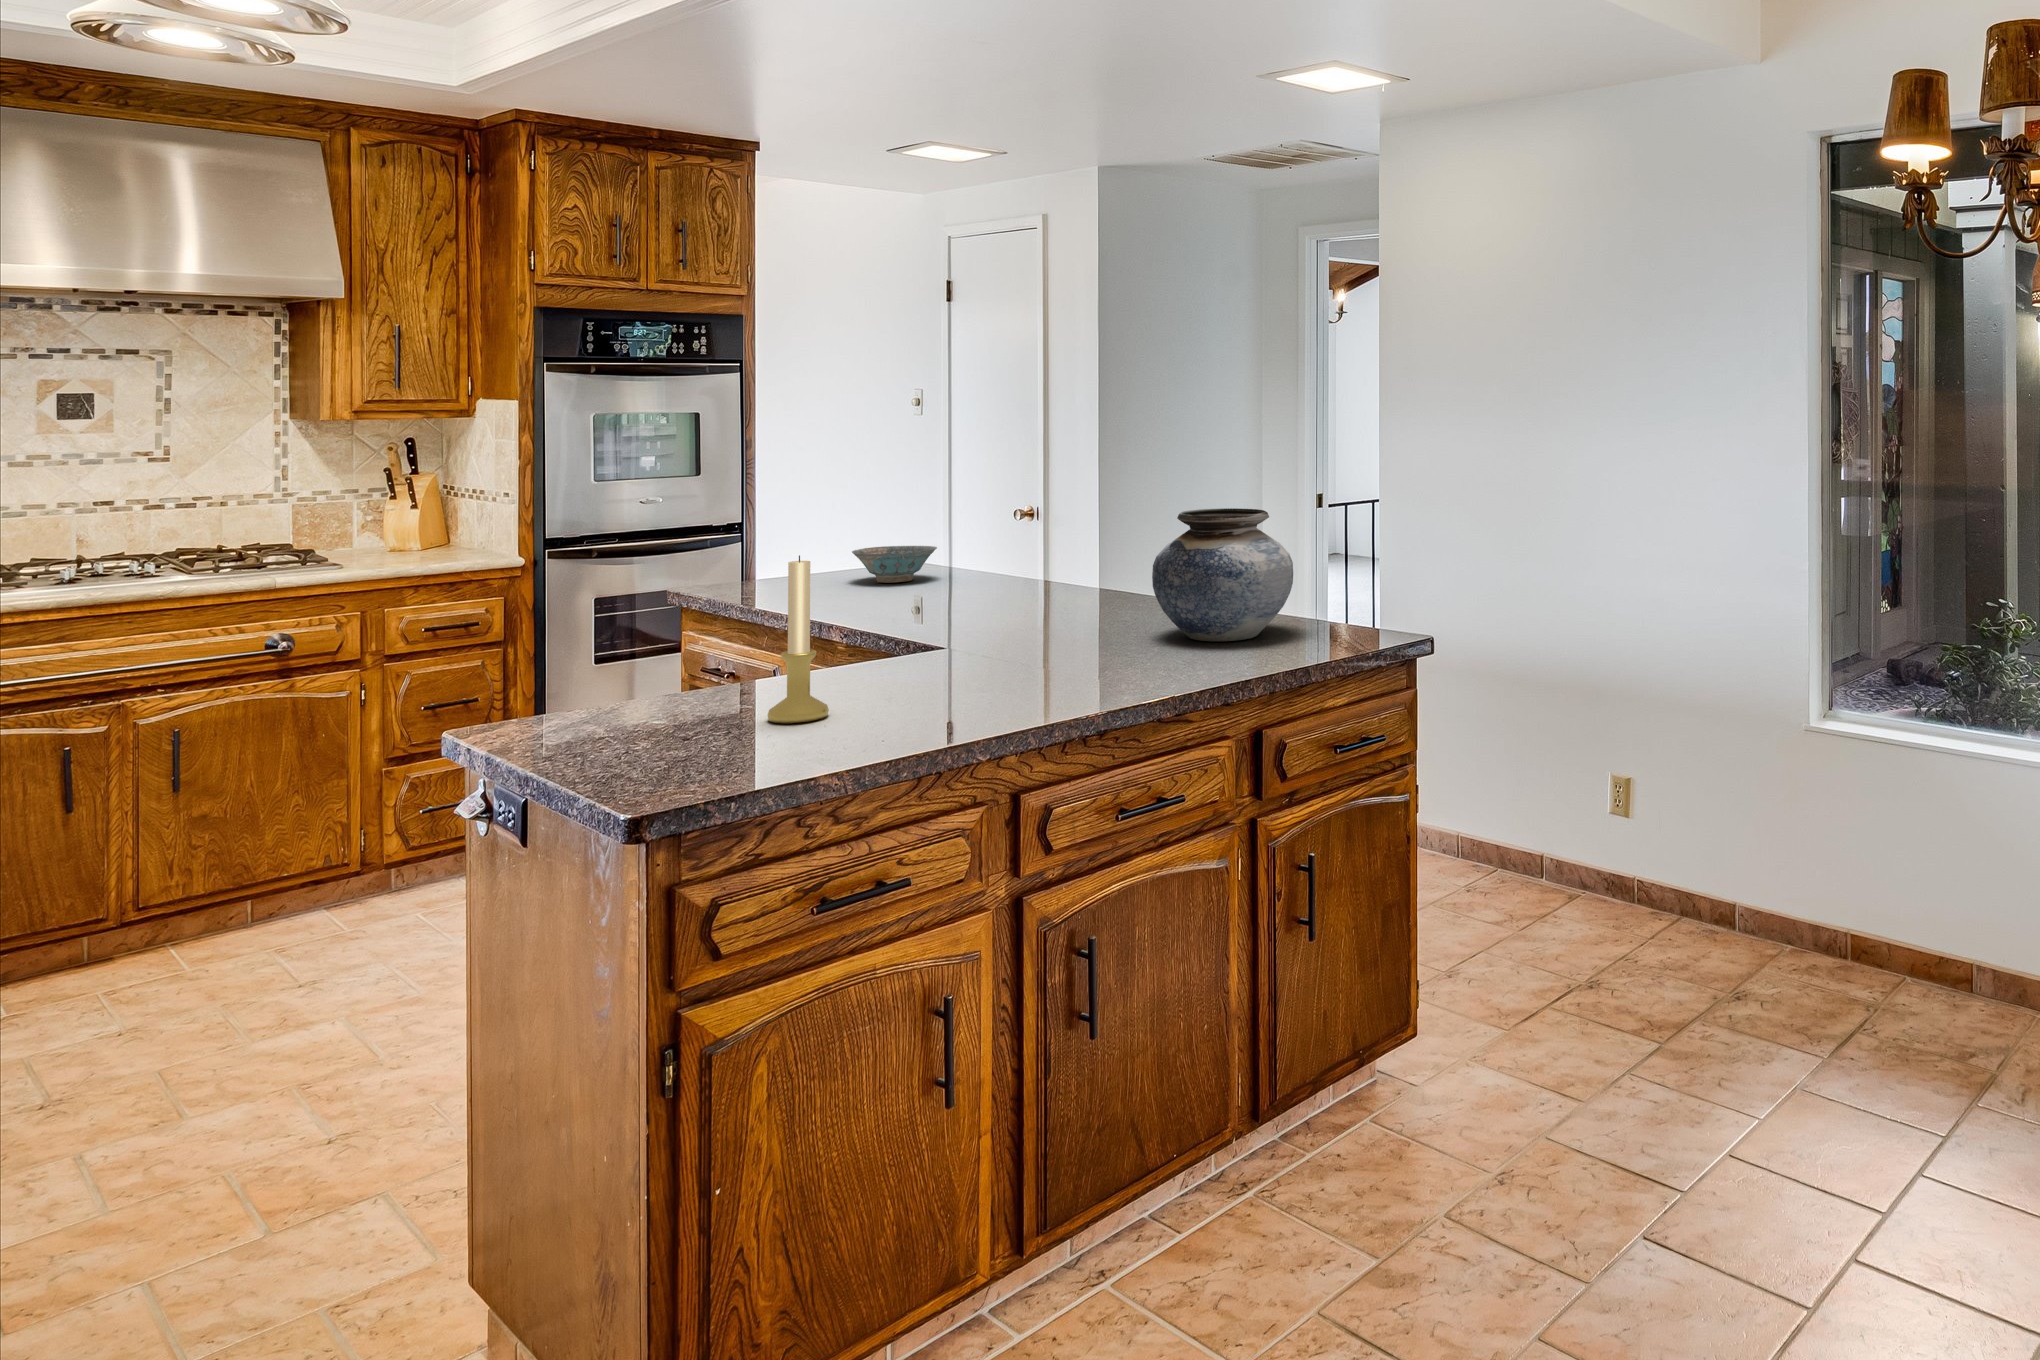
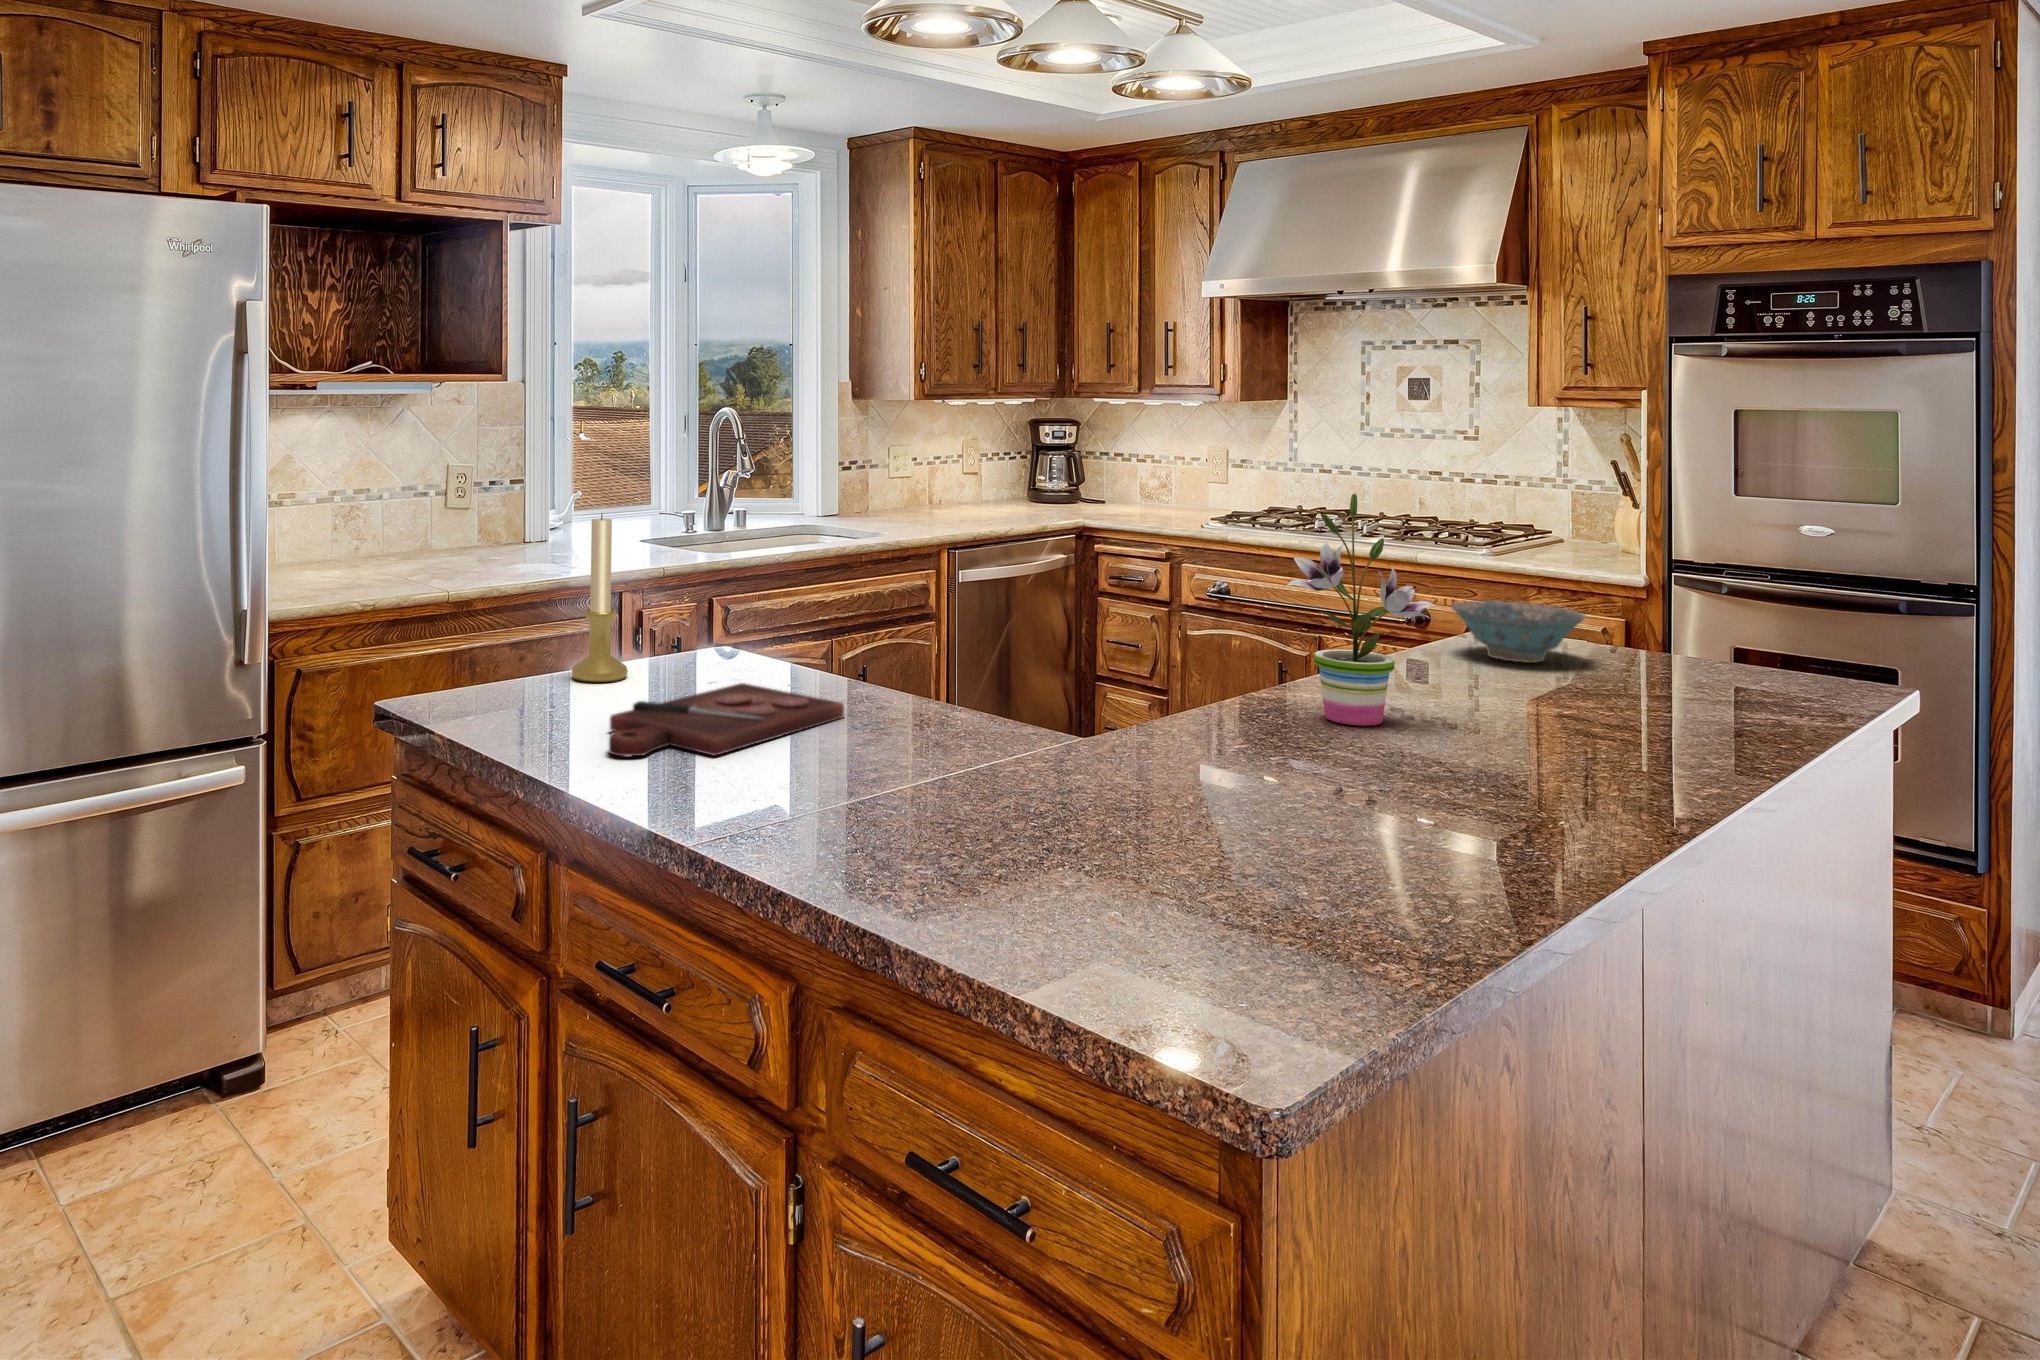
potted plant: none [1021,472,1077,606] -> present [1287,494,1435,726]
vase: present [1152,508,1293,641] -> none [939,565,1209,832]
cutting board: none [912,655,1104,700] -> present [609,683,844,756]

